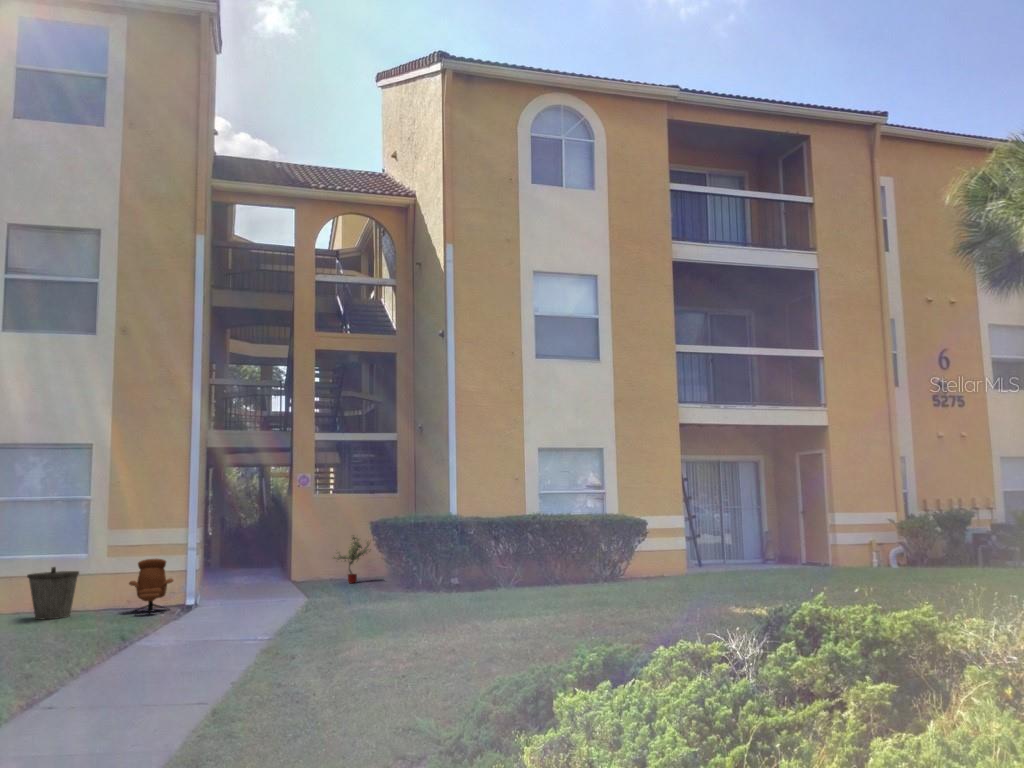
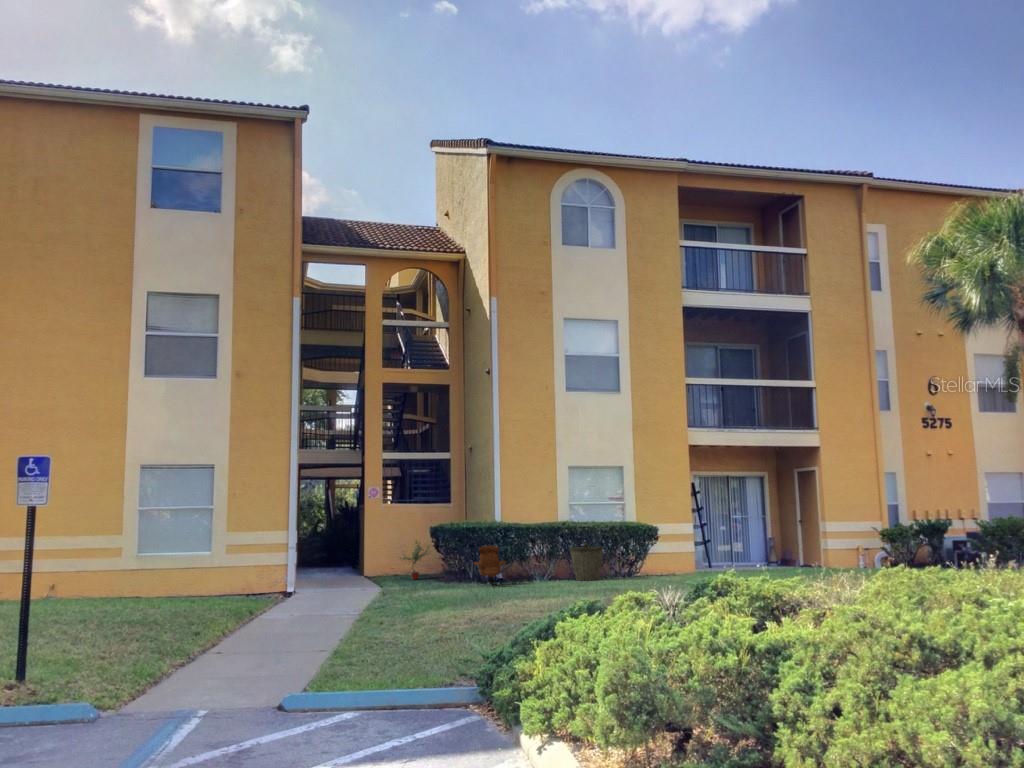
lounge chair: present [129,559,173,614] -> present [474,546,506,586]
trash can: present [27,567,79,619] -> present [569,543,604,581]

